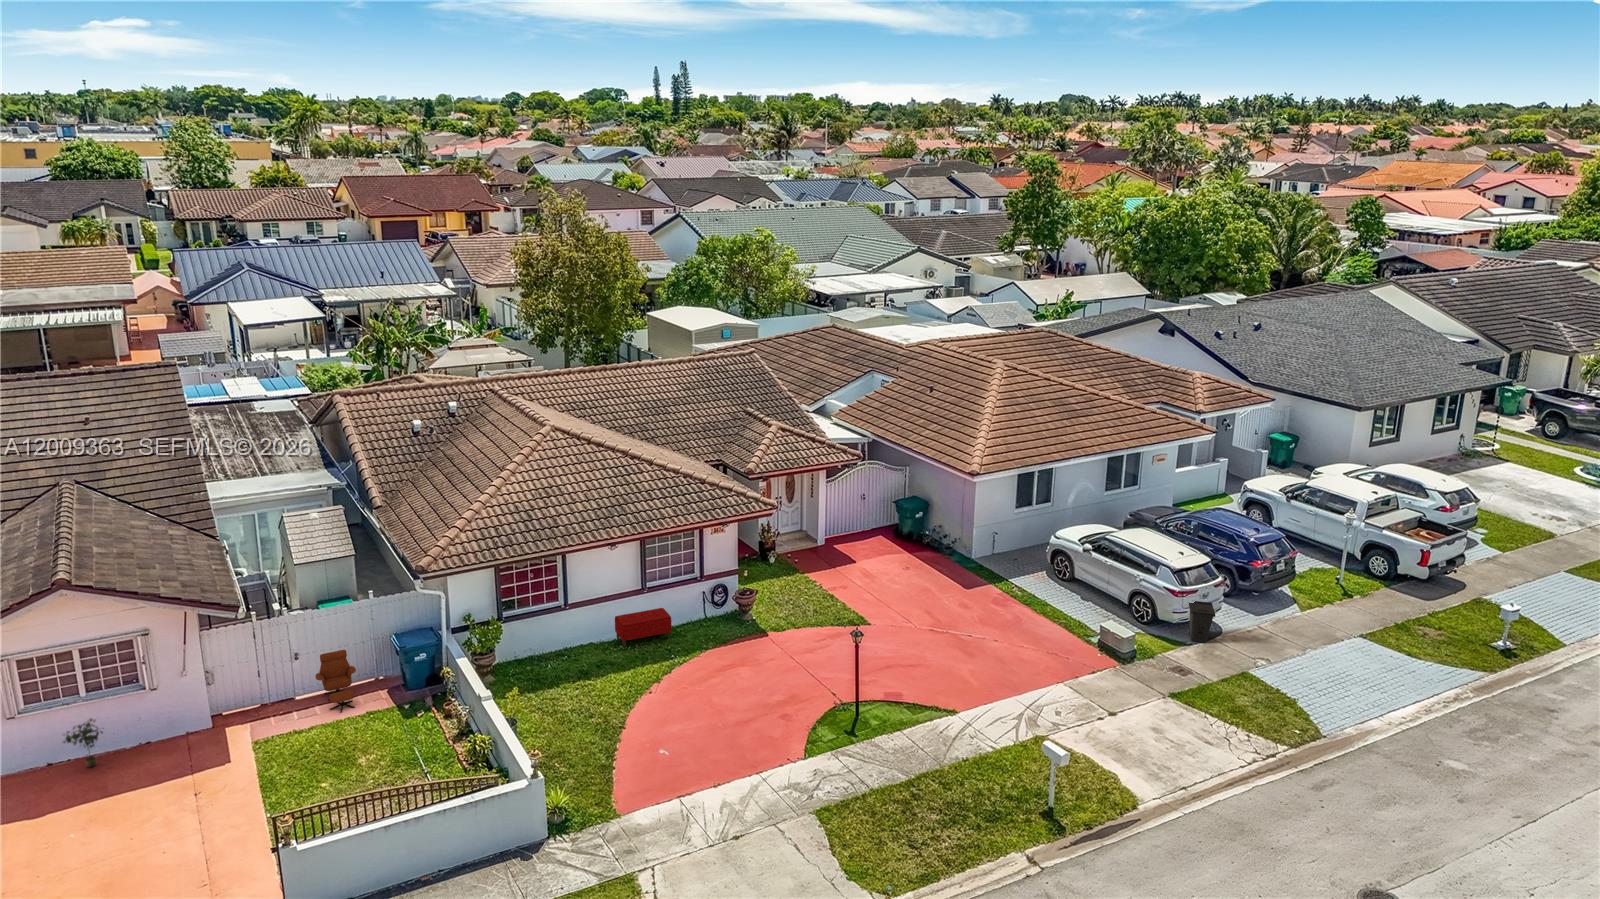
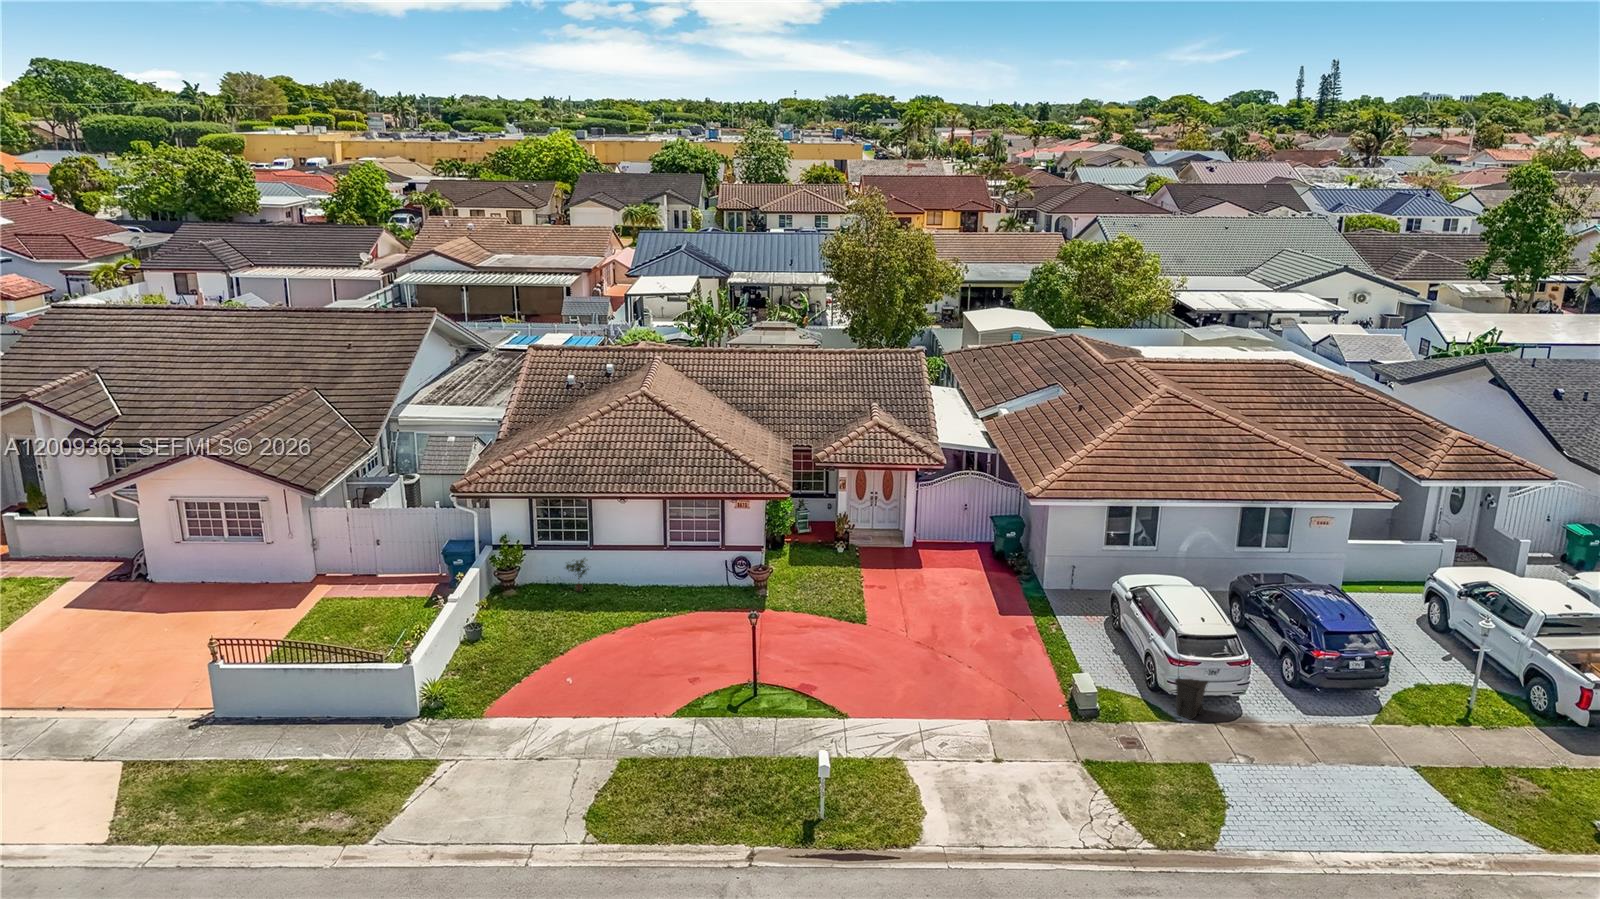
bench: present [615,608,671,647] -> none [631,566,680,596]
lounge chair: present [315,650,356,713] -> none [385,544,416,592]
potted plant: present [63,719,104,768] -> present [566,559,588,592]

